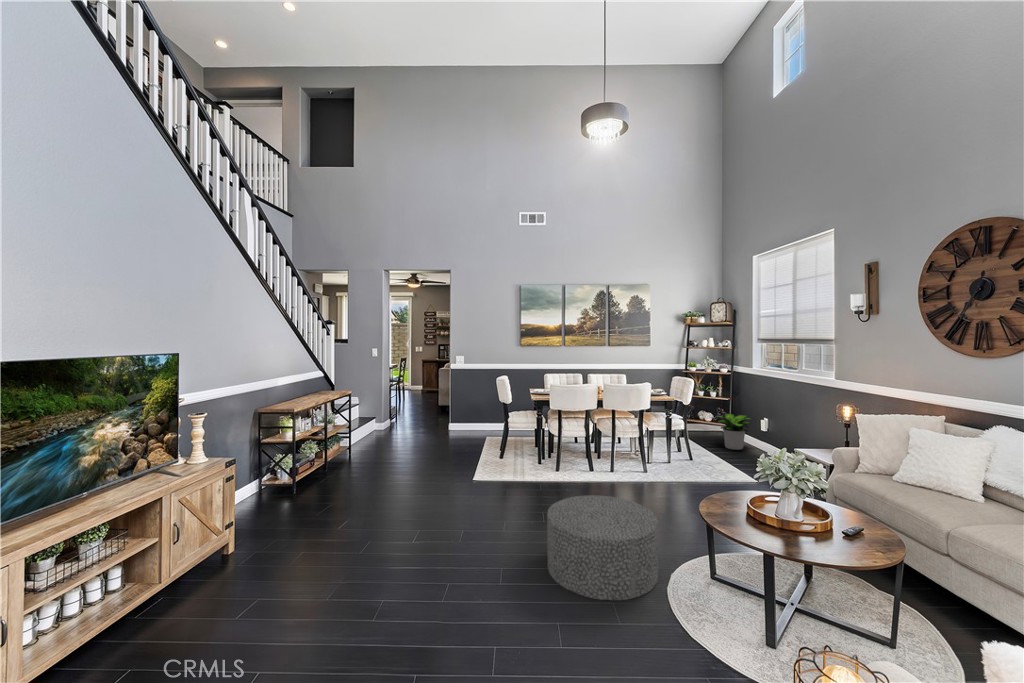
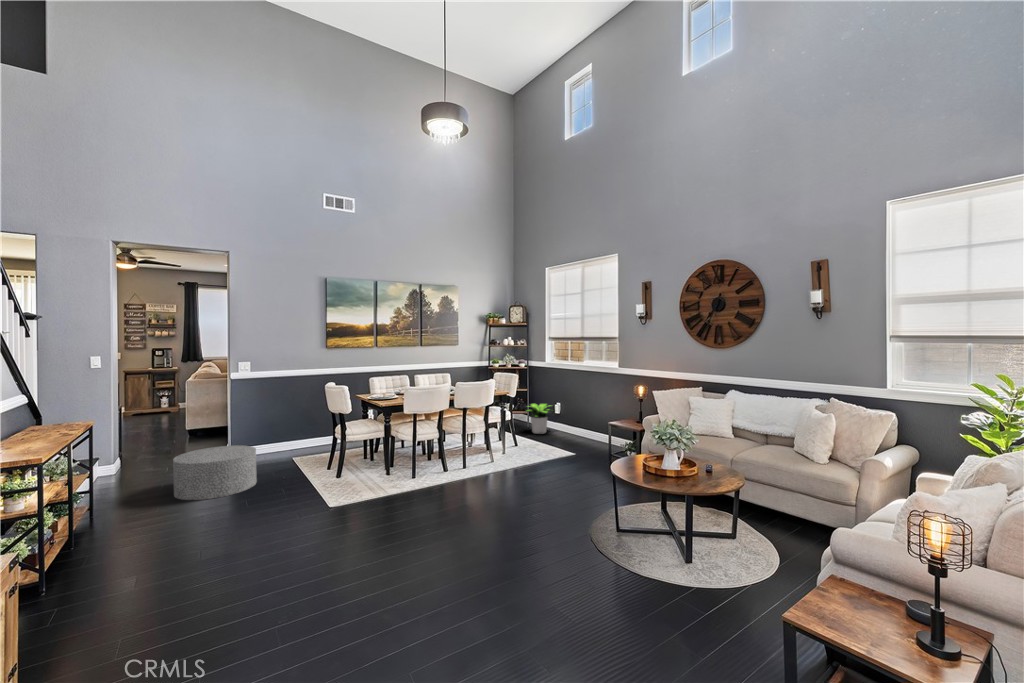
ottoman: present [547,495,658,600] -> present [173,445,257,500]

